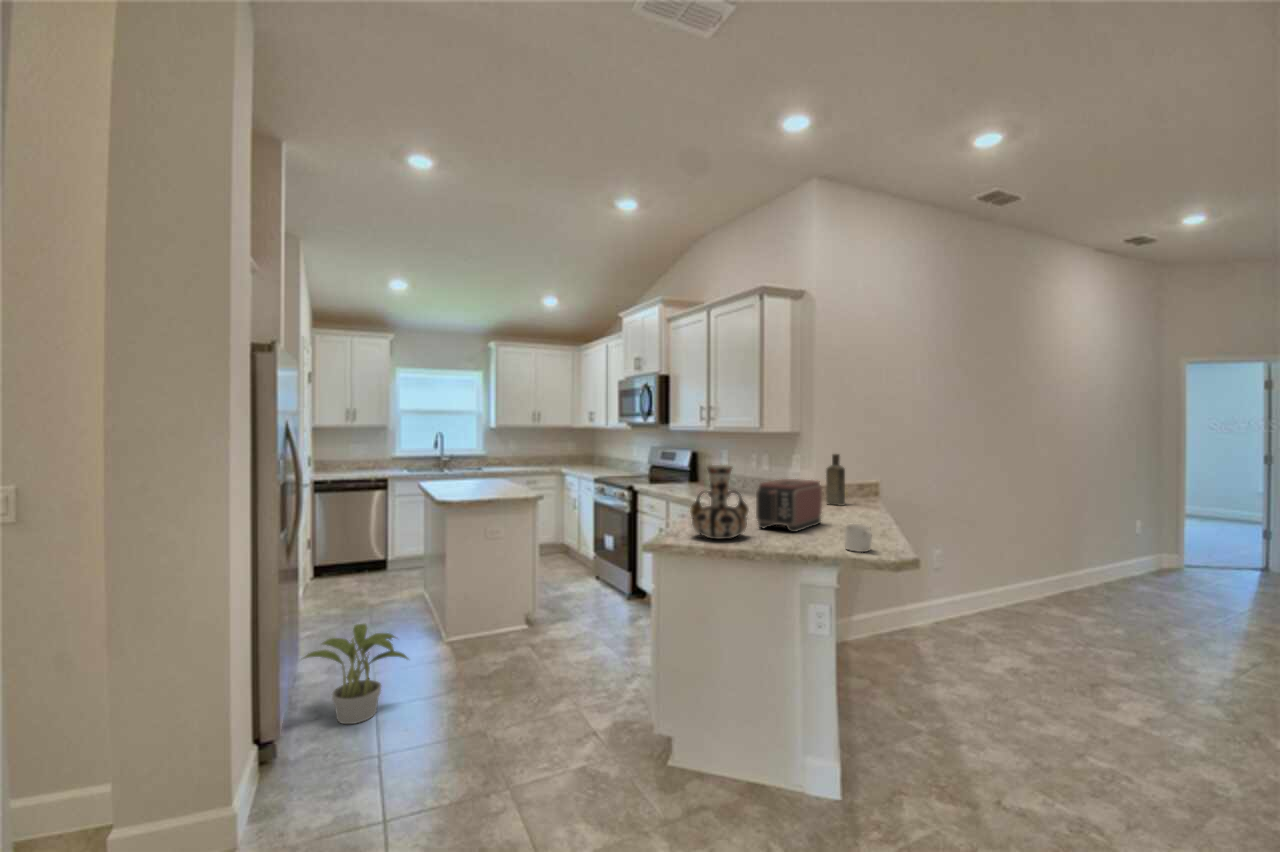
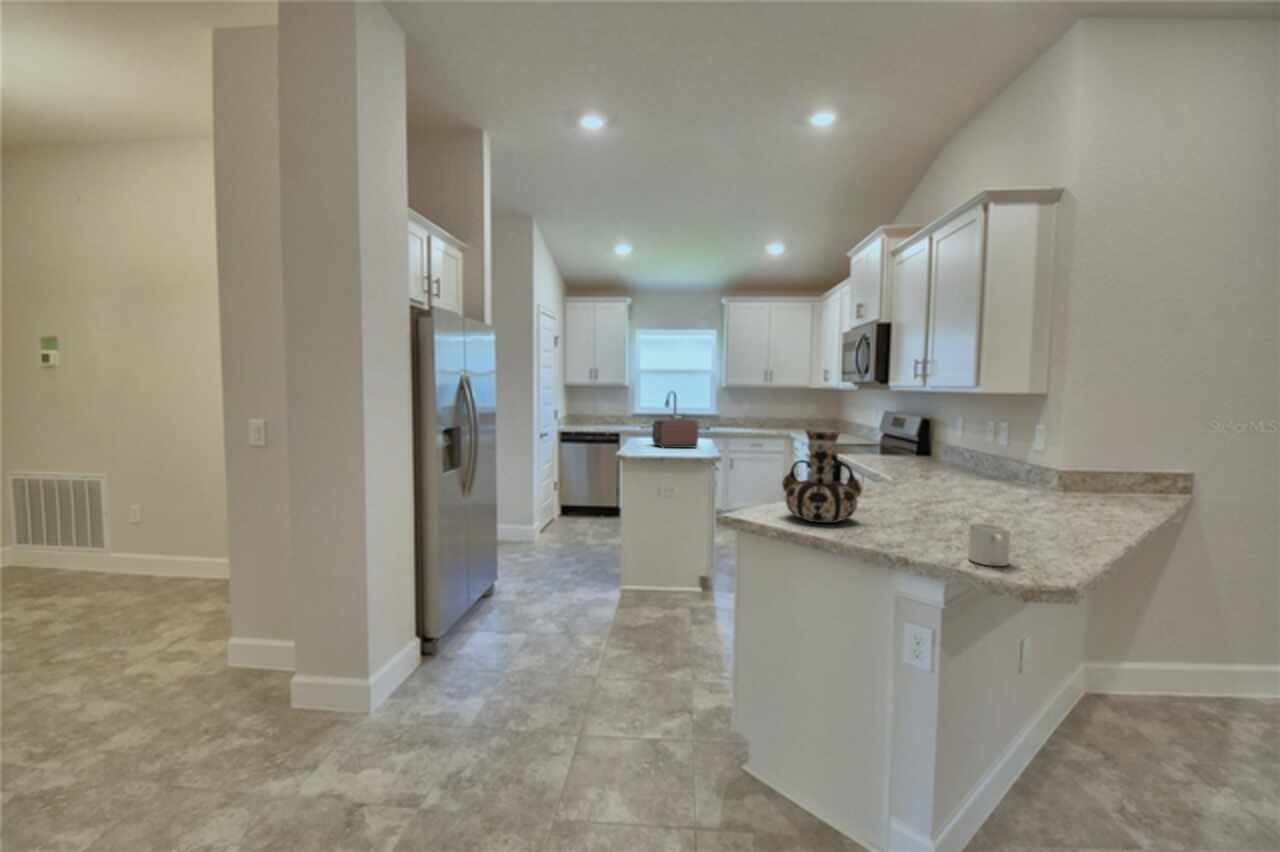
bottle: present [826,454,845,506] -> none [1067,425,1099,501]
toaster: present [756,479,822,532] -> present [652,419,699,448]
potted plant: present [304,624,408,724] -> none [473,558,556,643]

